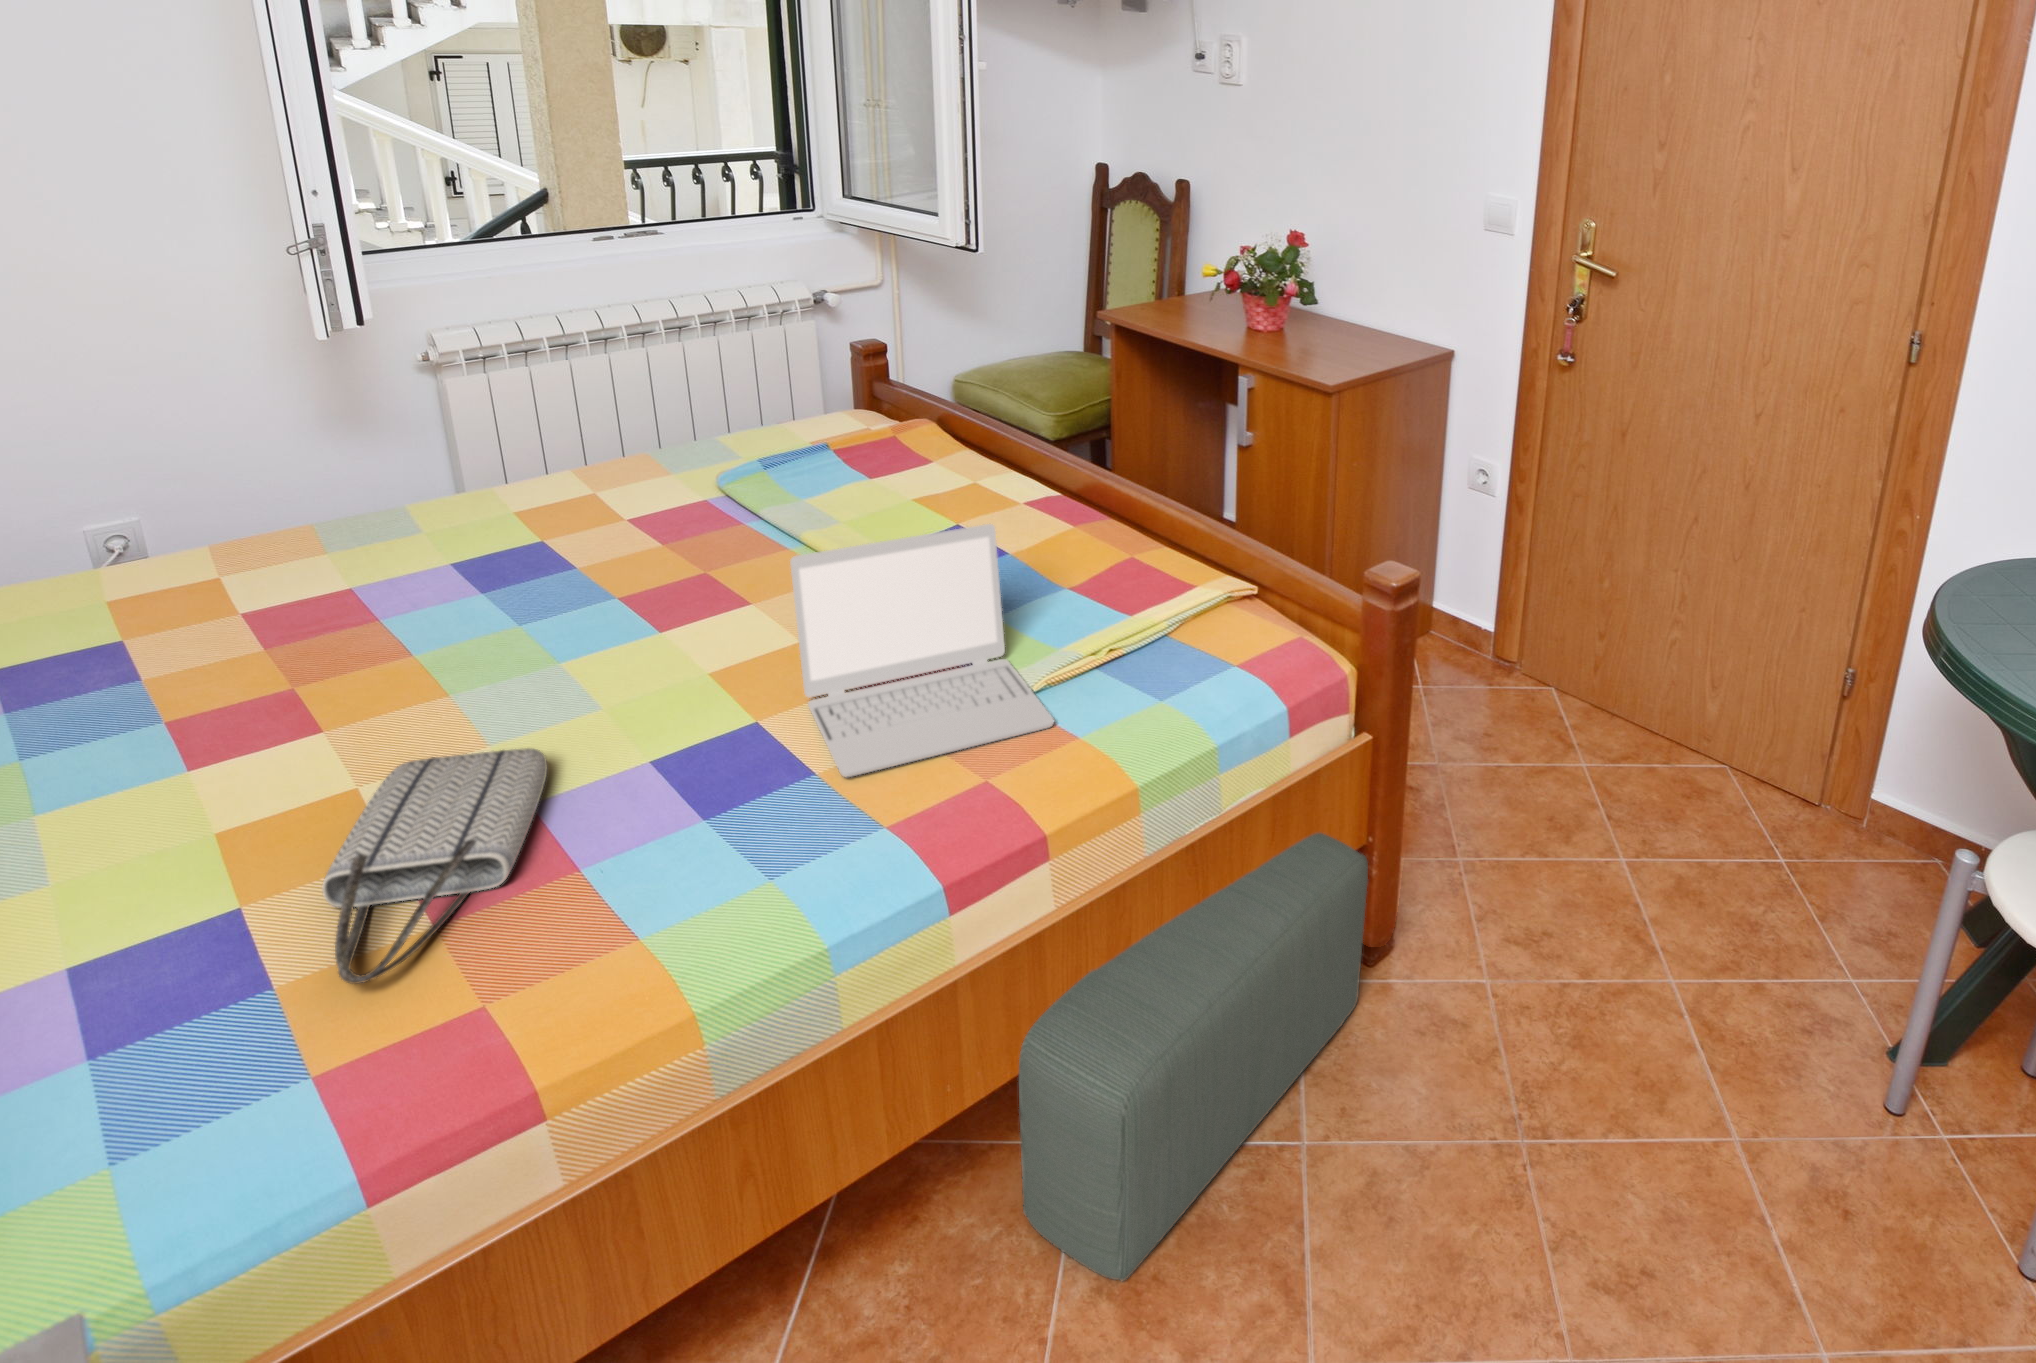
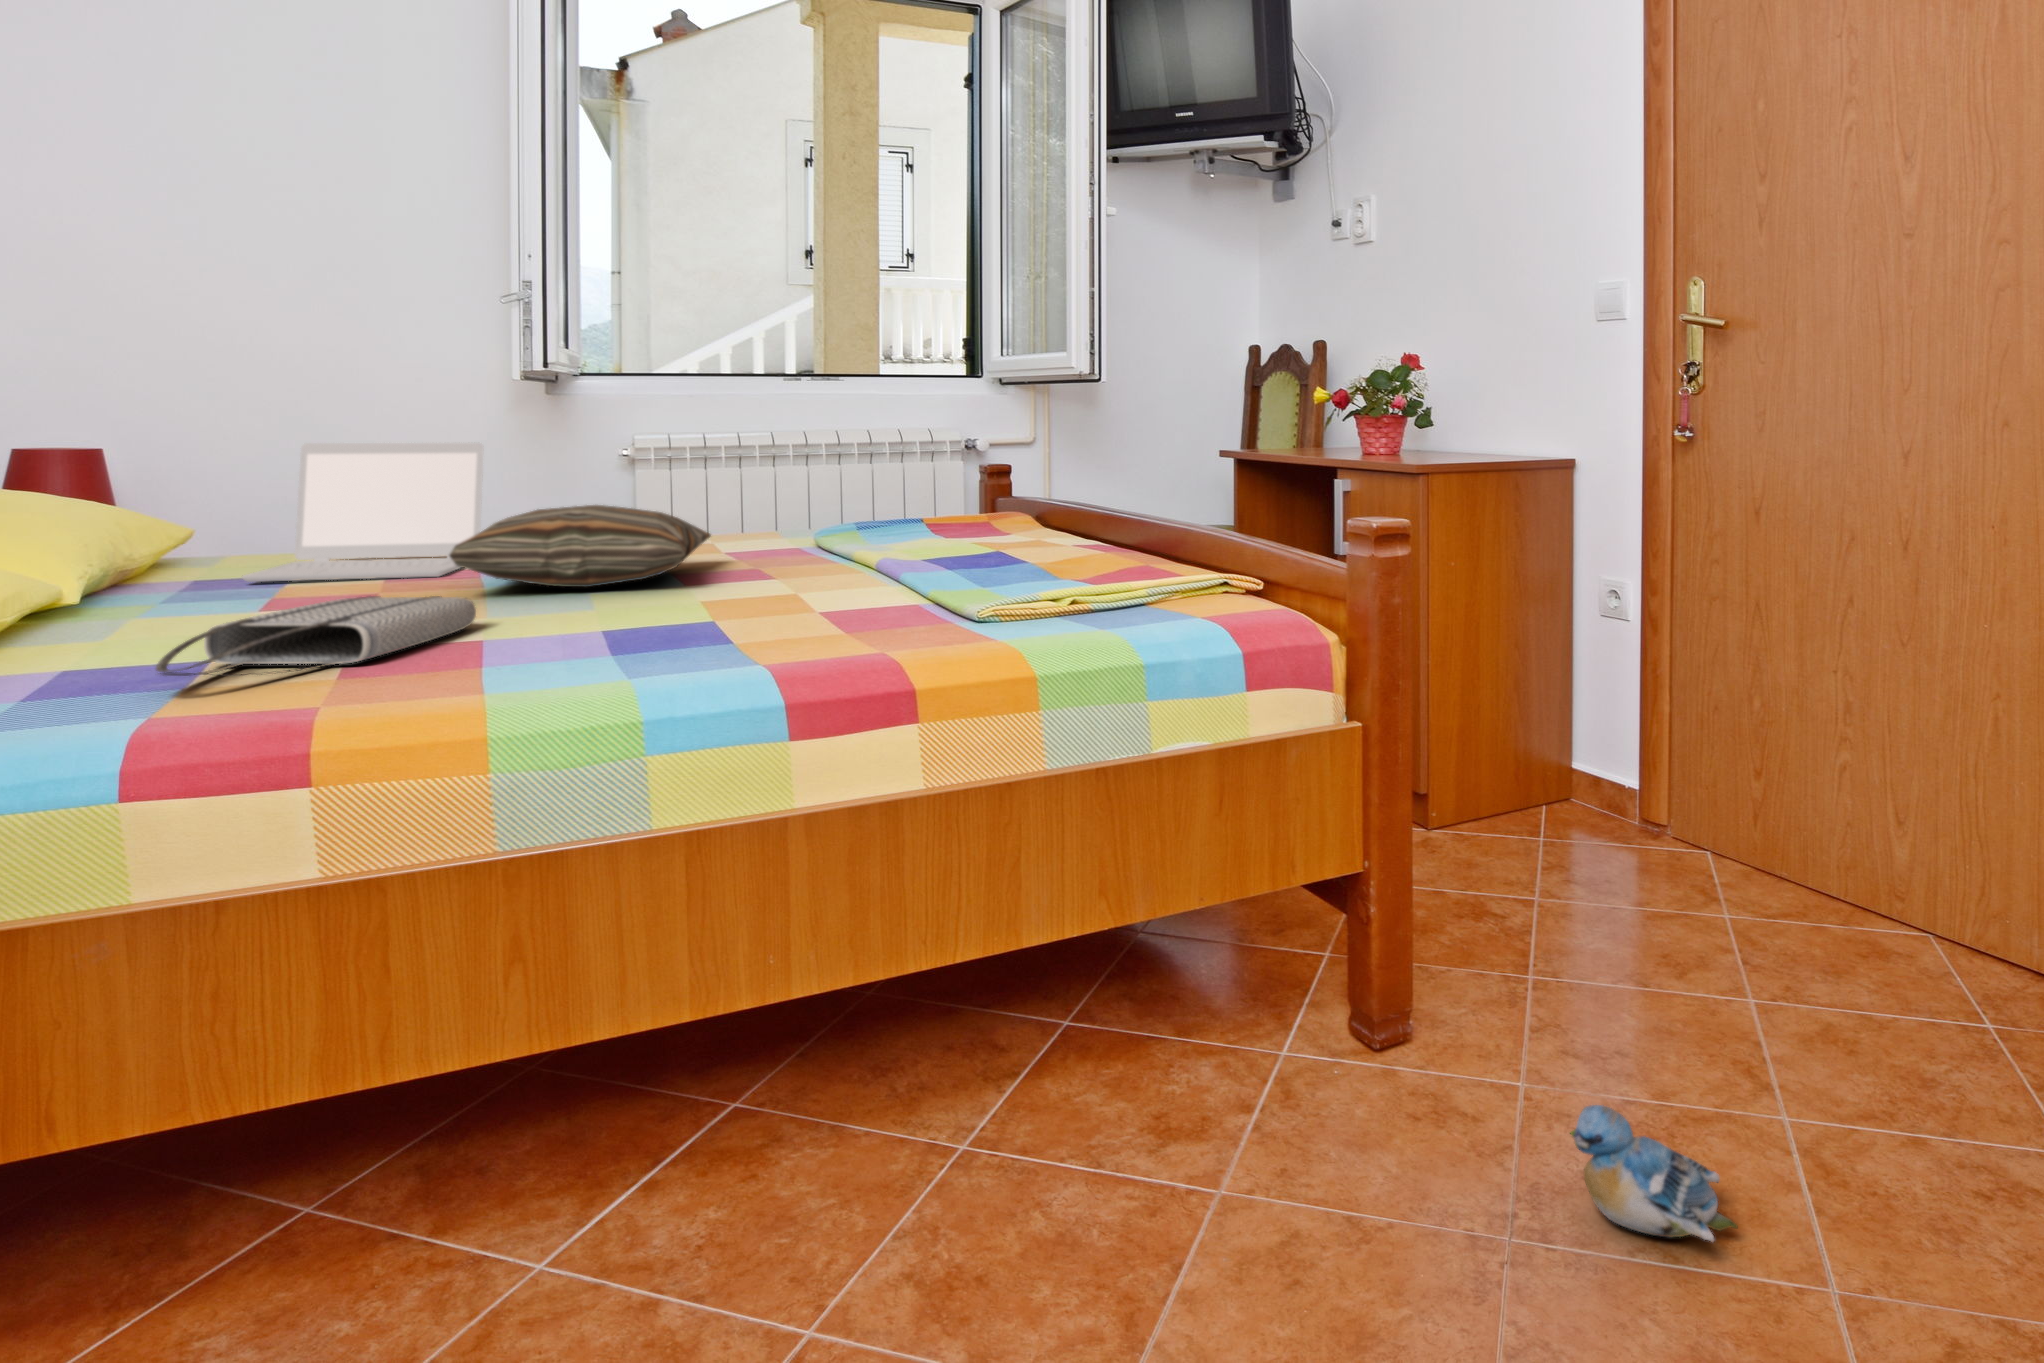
laptop: present [790,524,1054,777] -> present [243,443,483,582]
pillow: none [446,543,700,667] -> present [449,505,711,587]
pouf: present [1019,833,1368,1281] -> none [847,815,1353,1277]
plush toy: none [1556,1053,1668,1142] -> present [1570,1105,1738,1242]

